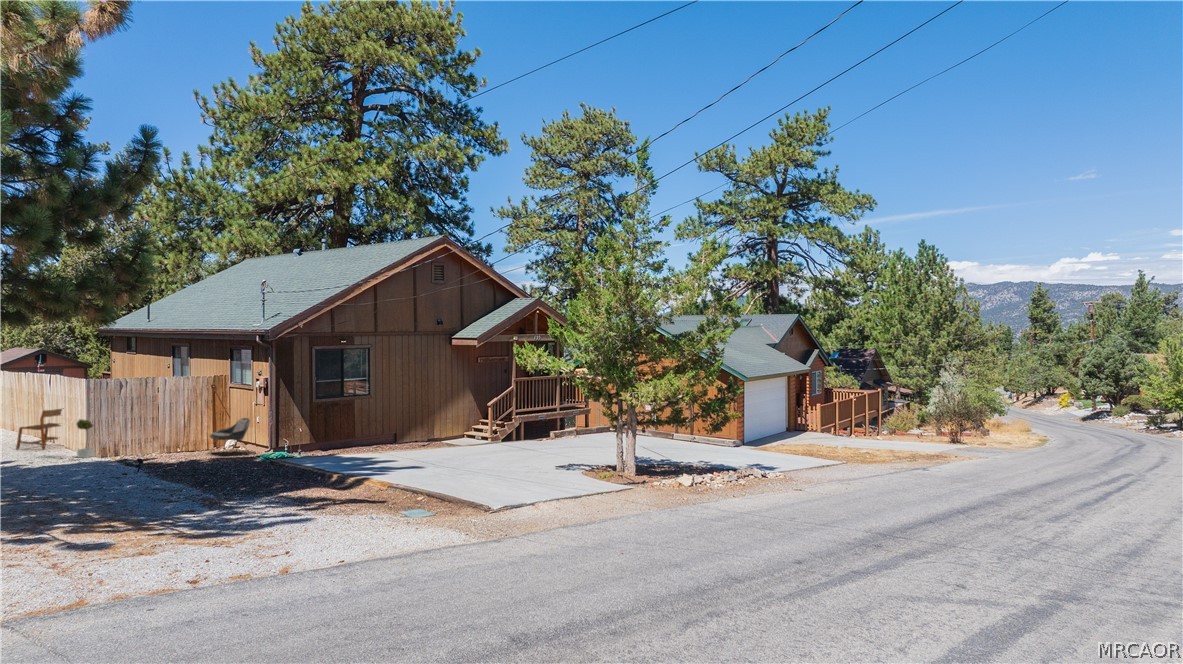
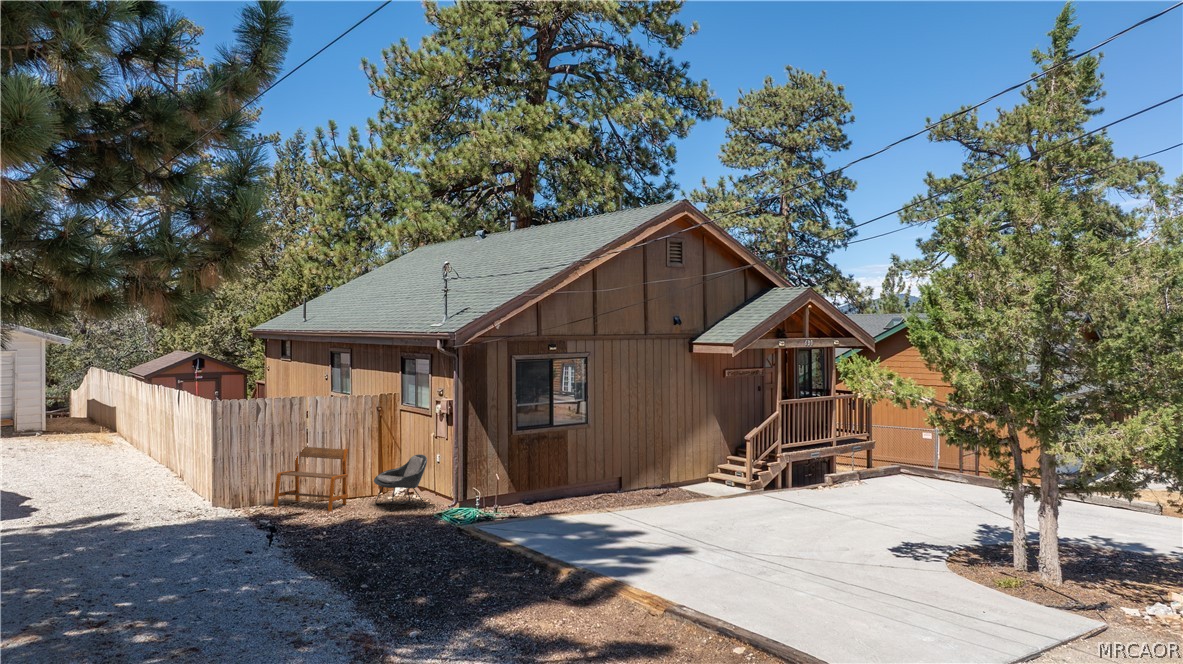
bench: present [16,408,64,450] -> present [273,447,348,512]
potted tree: present [77,419,95,458] -> none [199,454,223,511]

